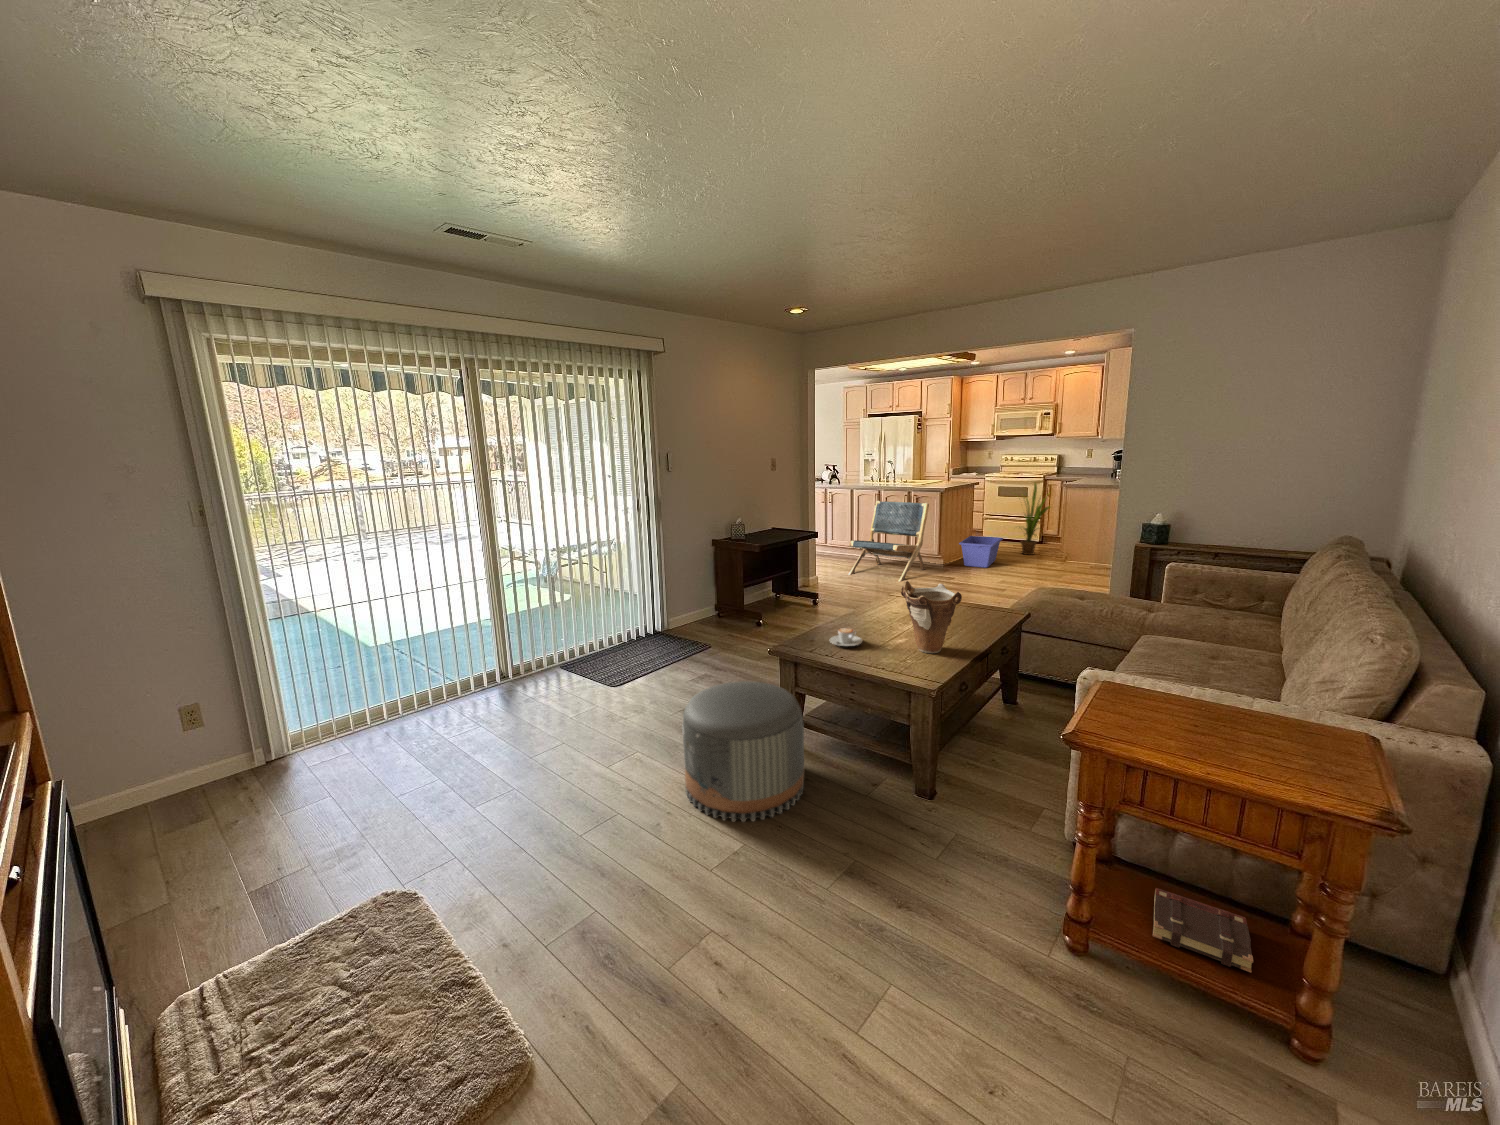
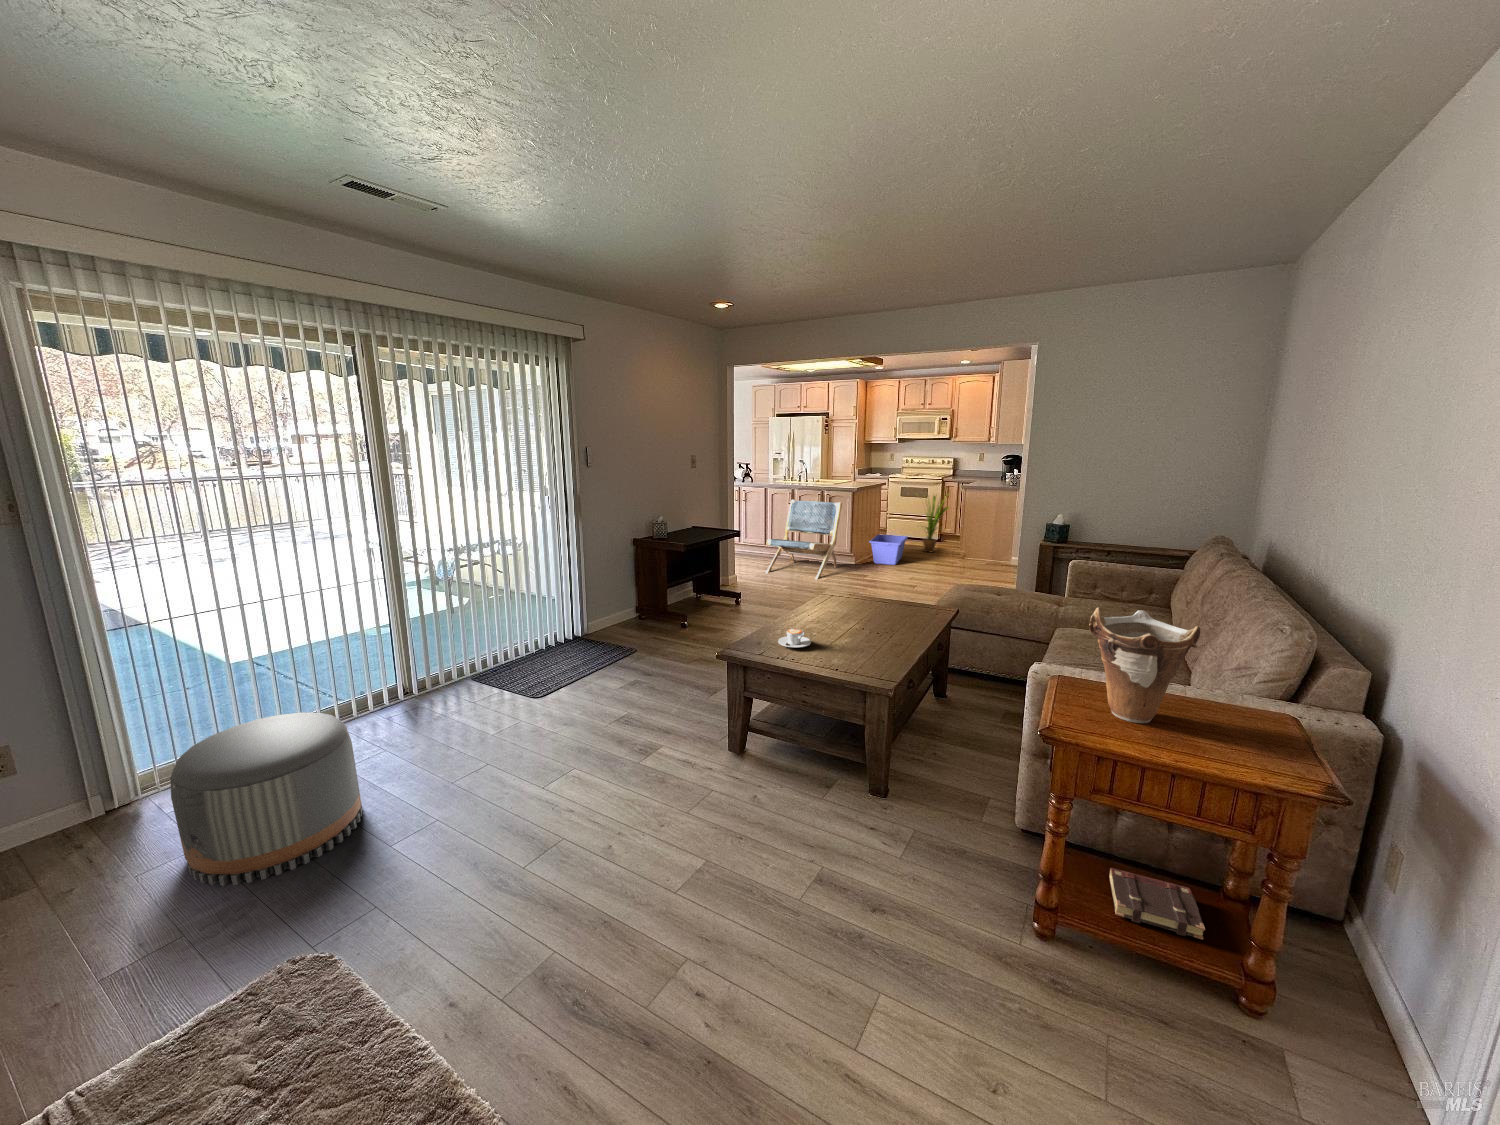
vase: present [901,581,962,653] -> present [1089,608,1200,723]
pouf: present [682,681,804,822] -> present [170,712,362,885]

